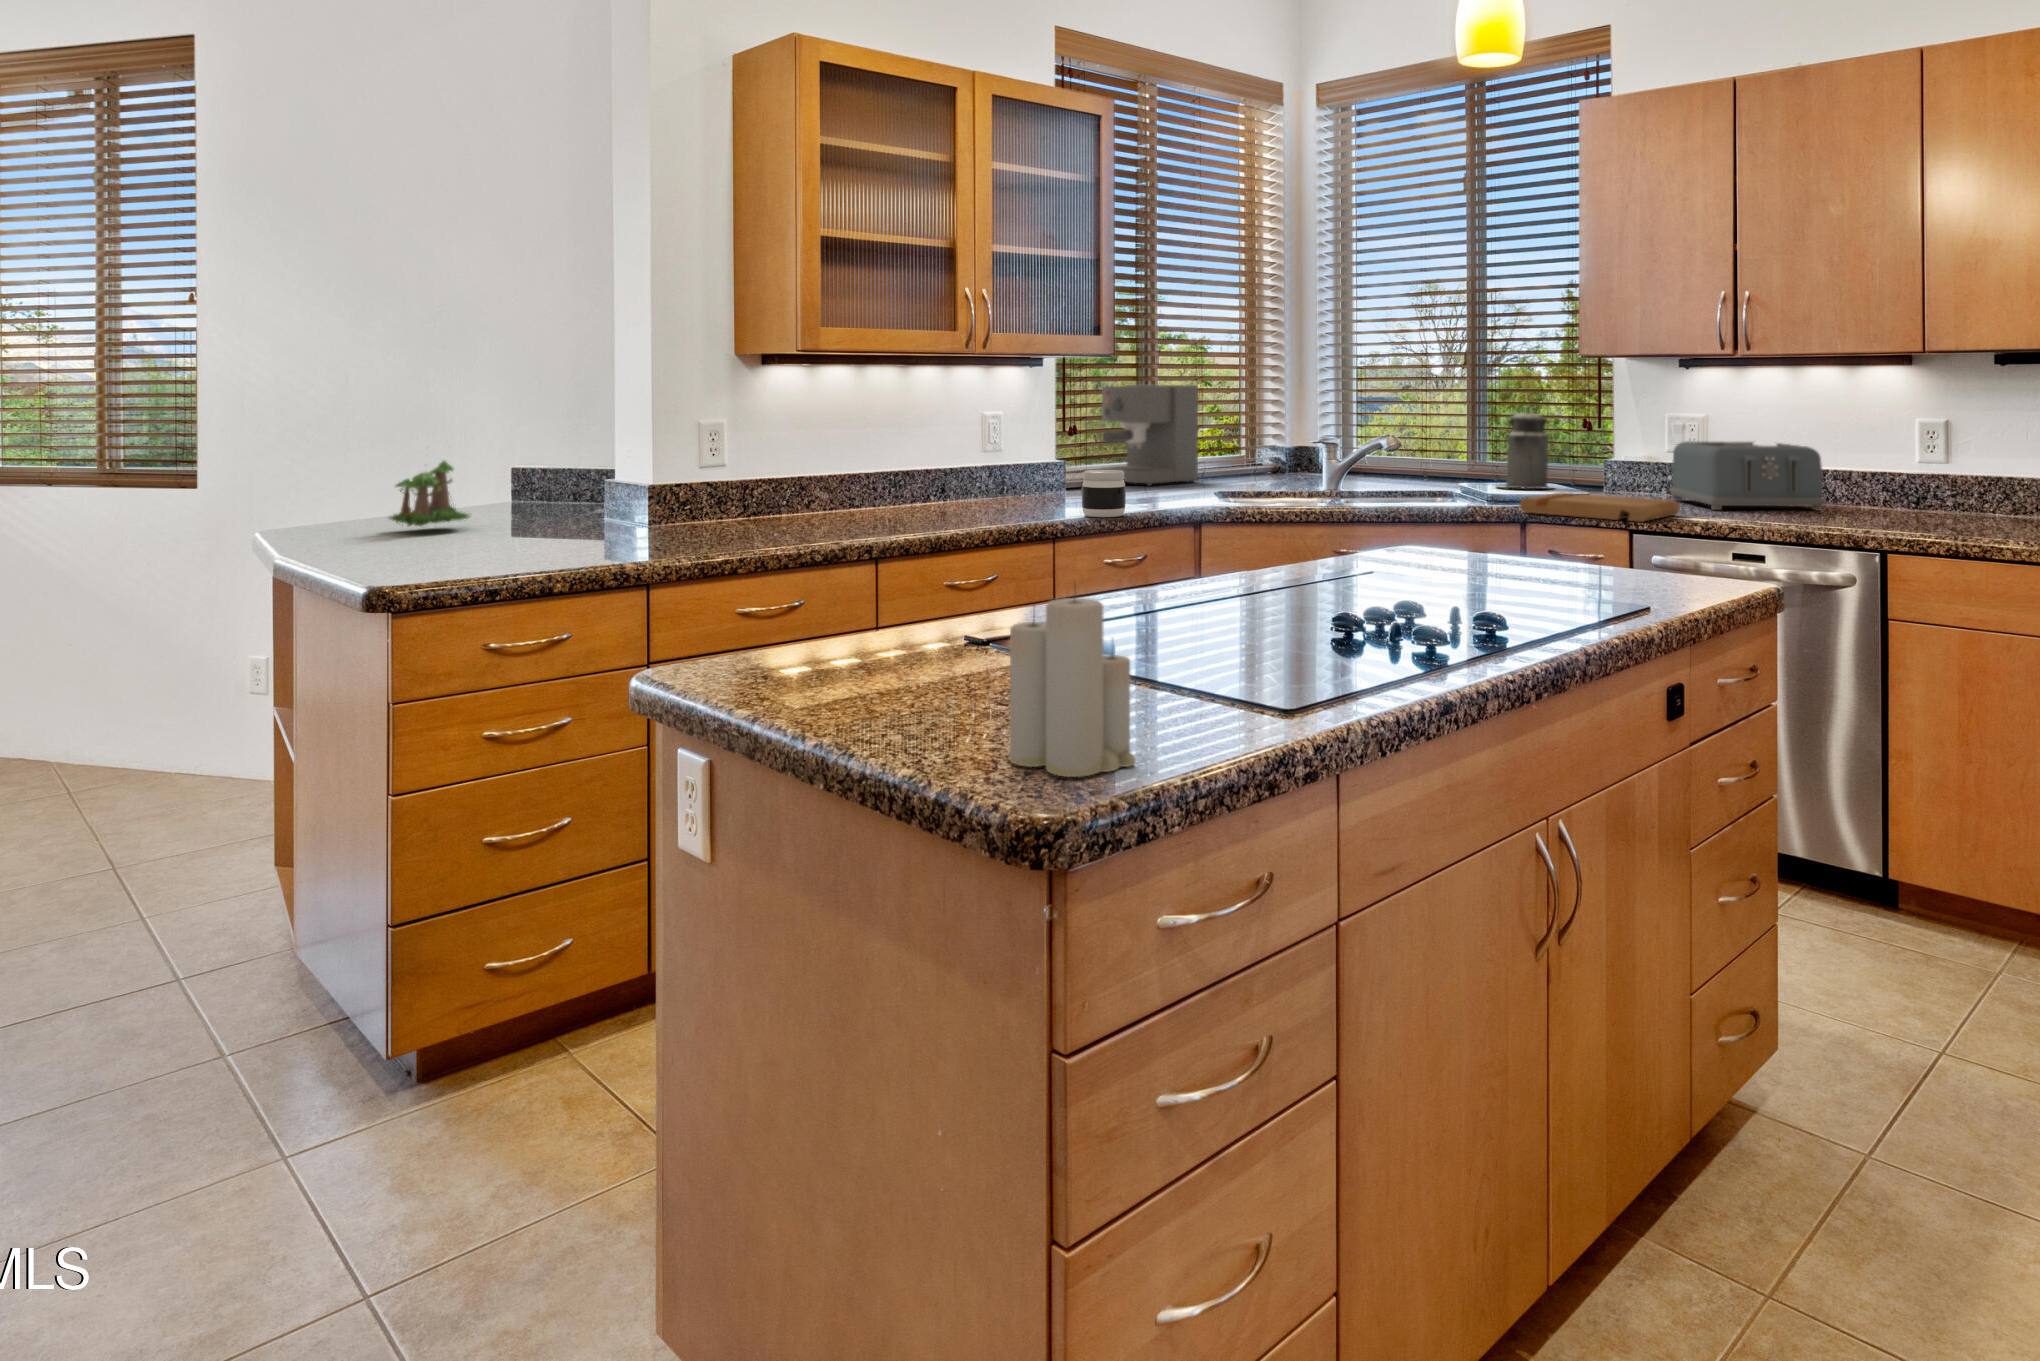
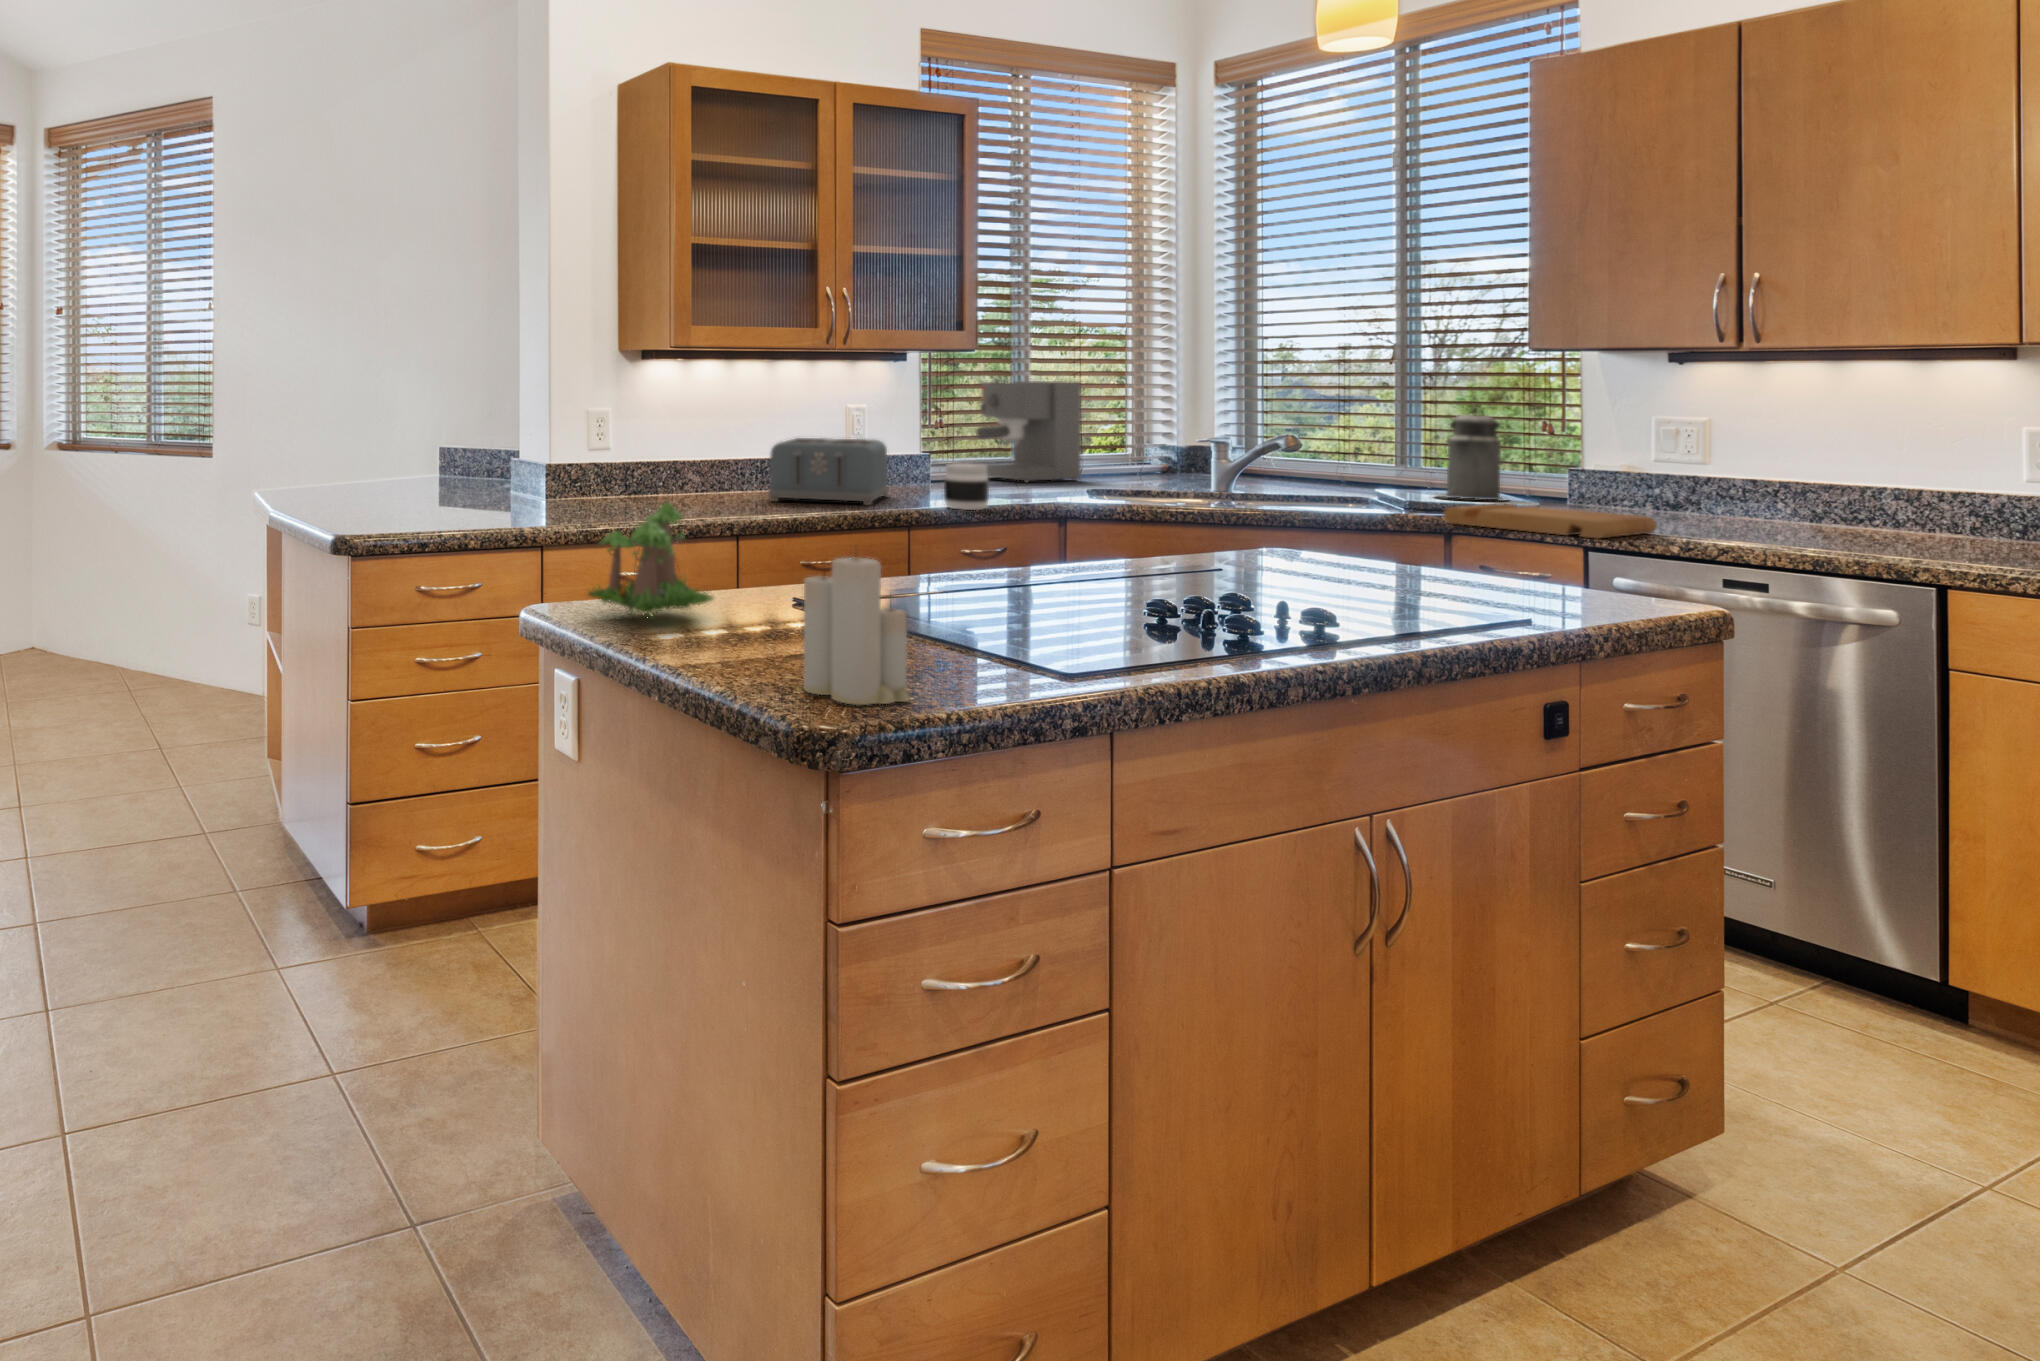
toaster: present [1670,441,1825,511] -> present [768,438,889,505]
plant: present [390,461,471,526] -> present [588,502,714,616]

